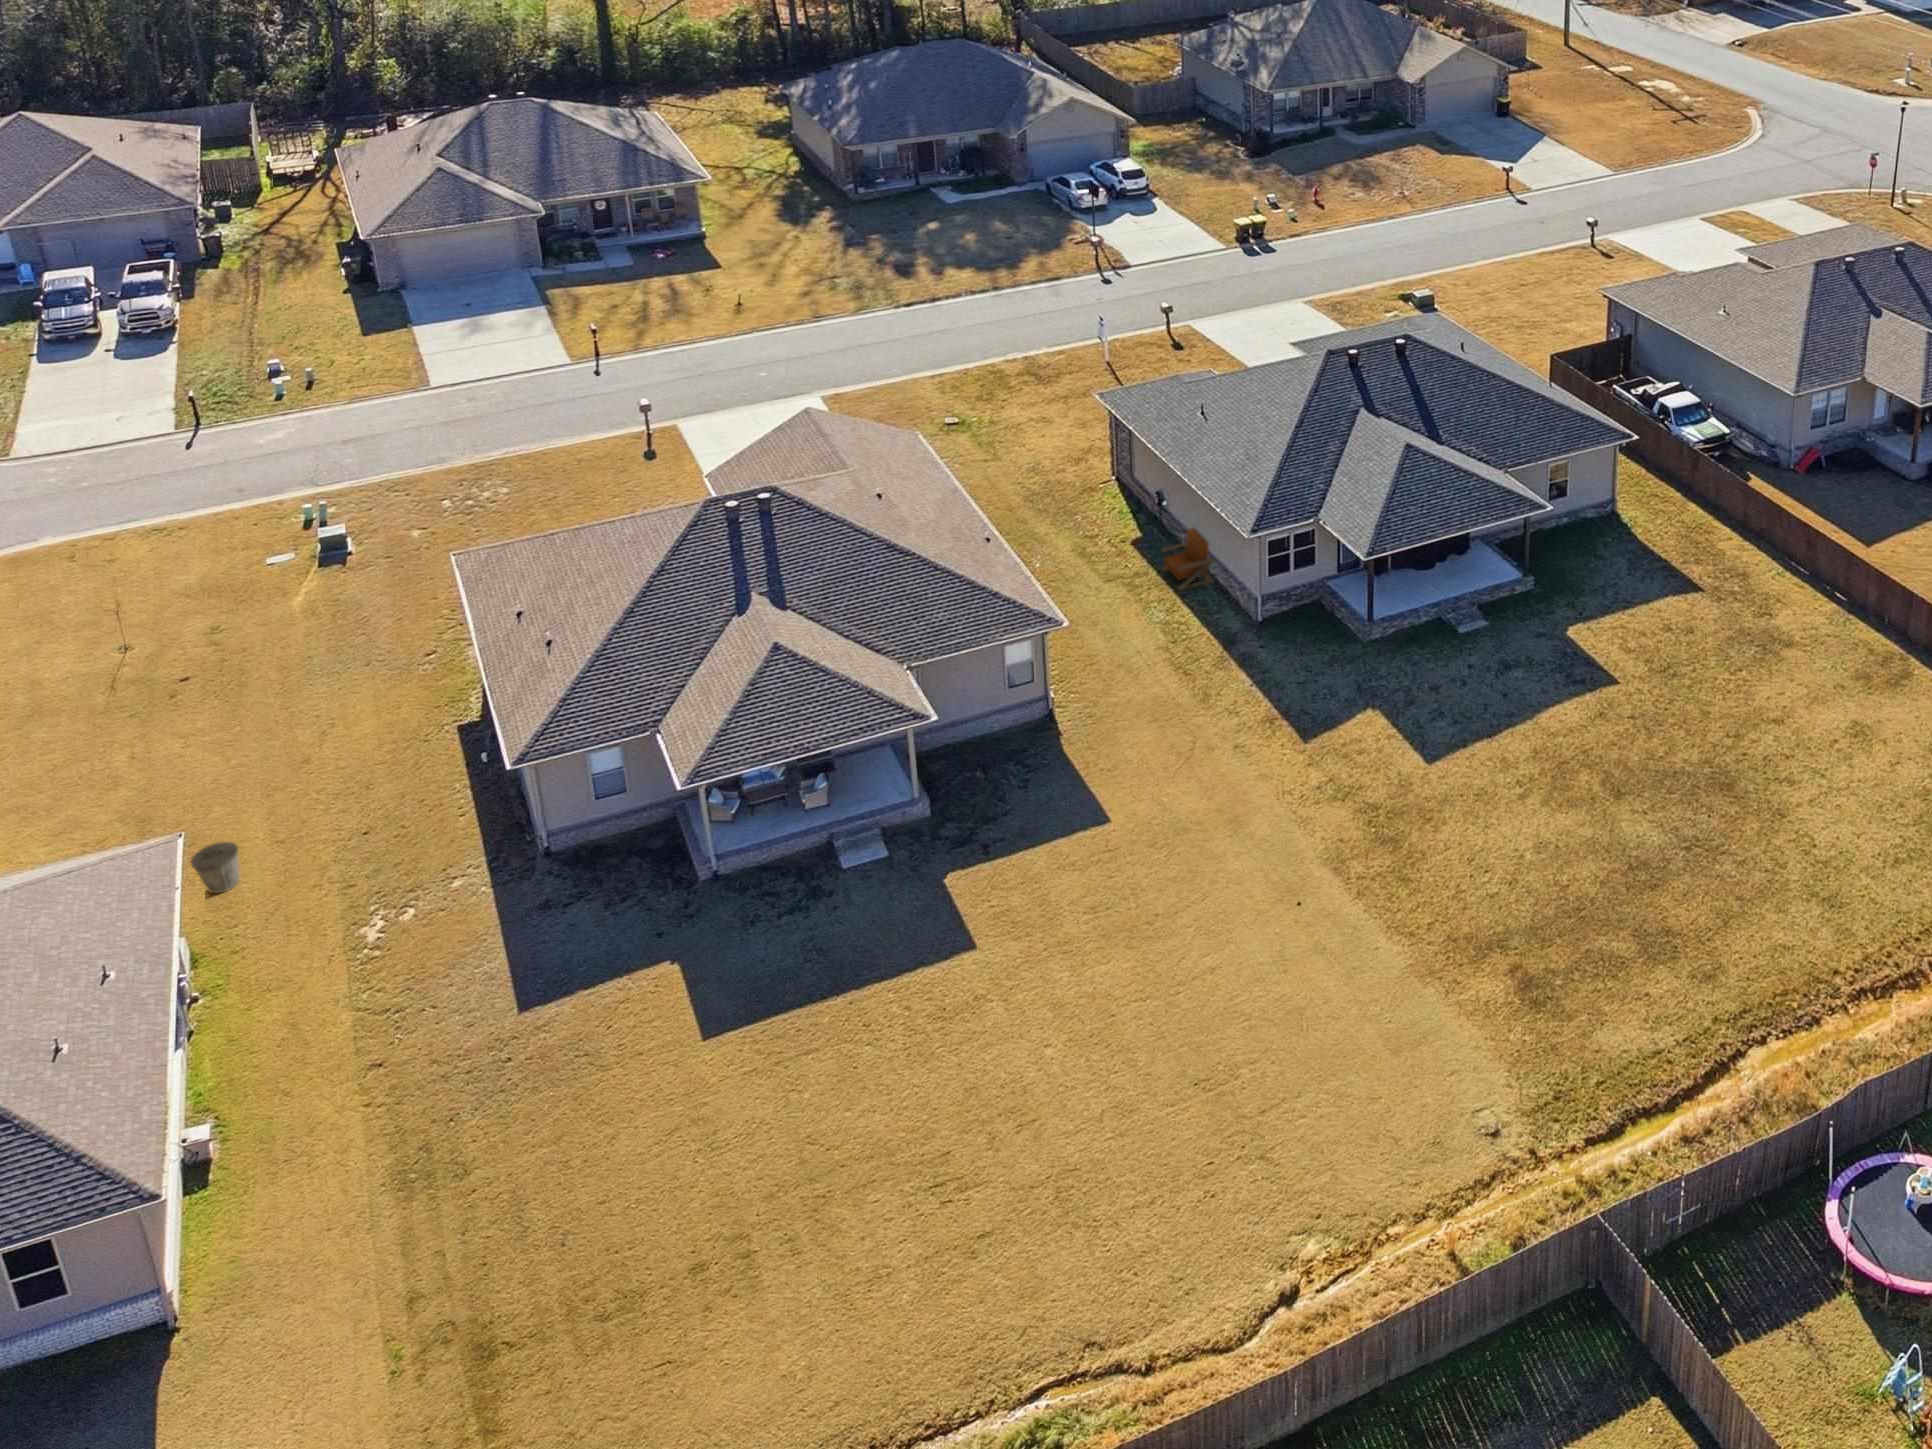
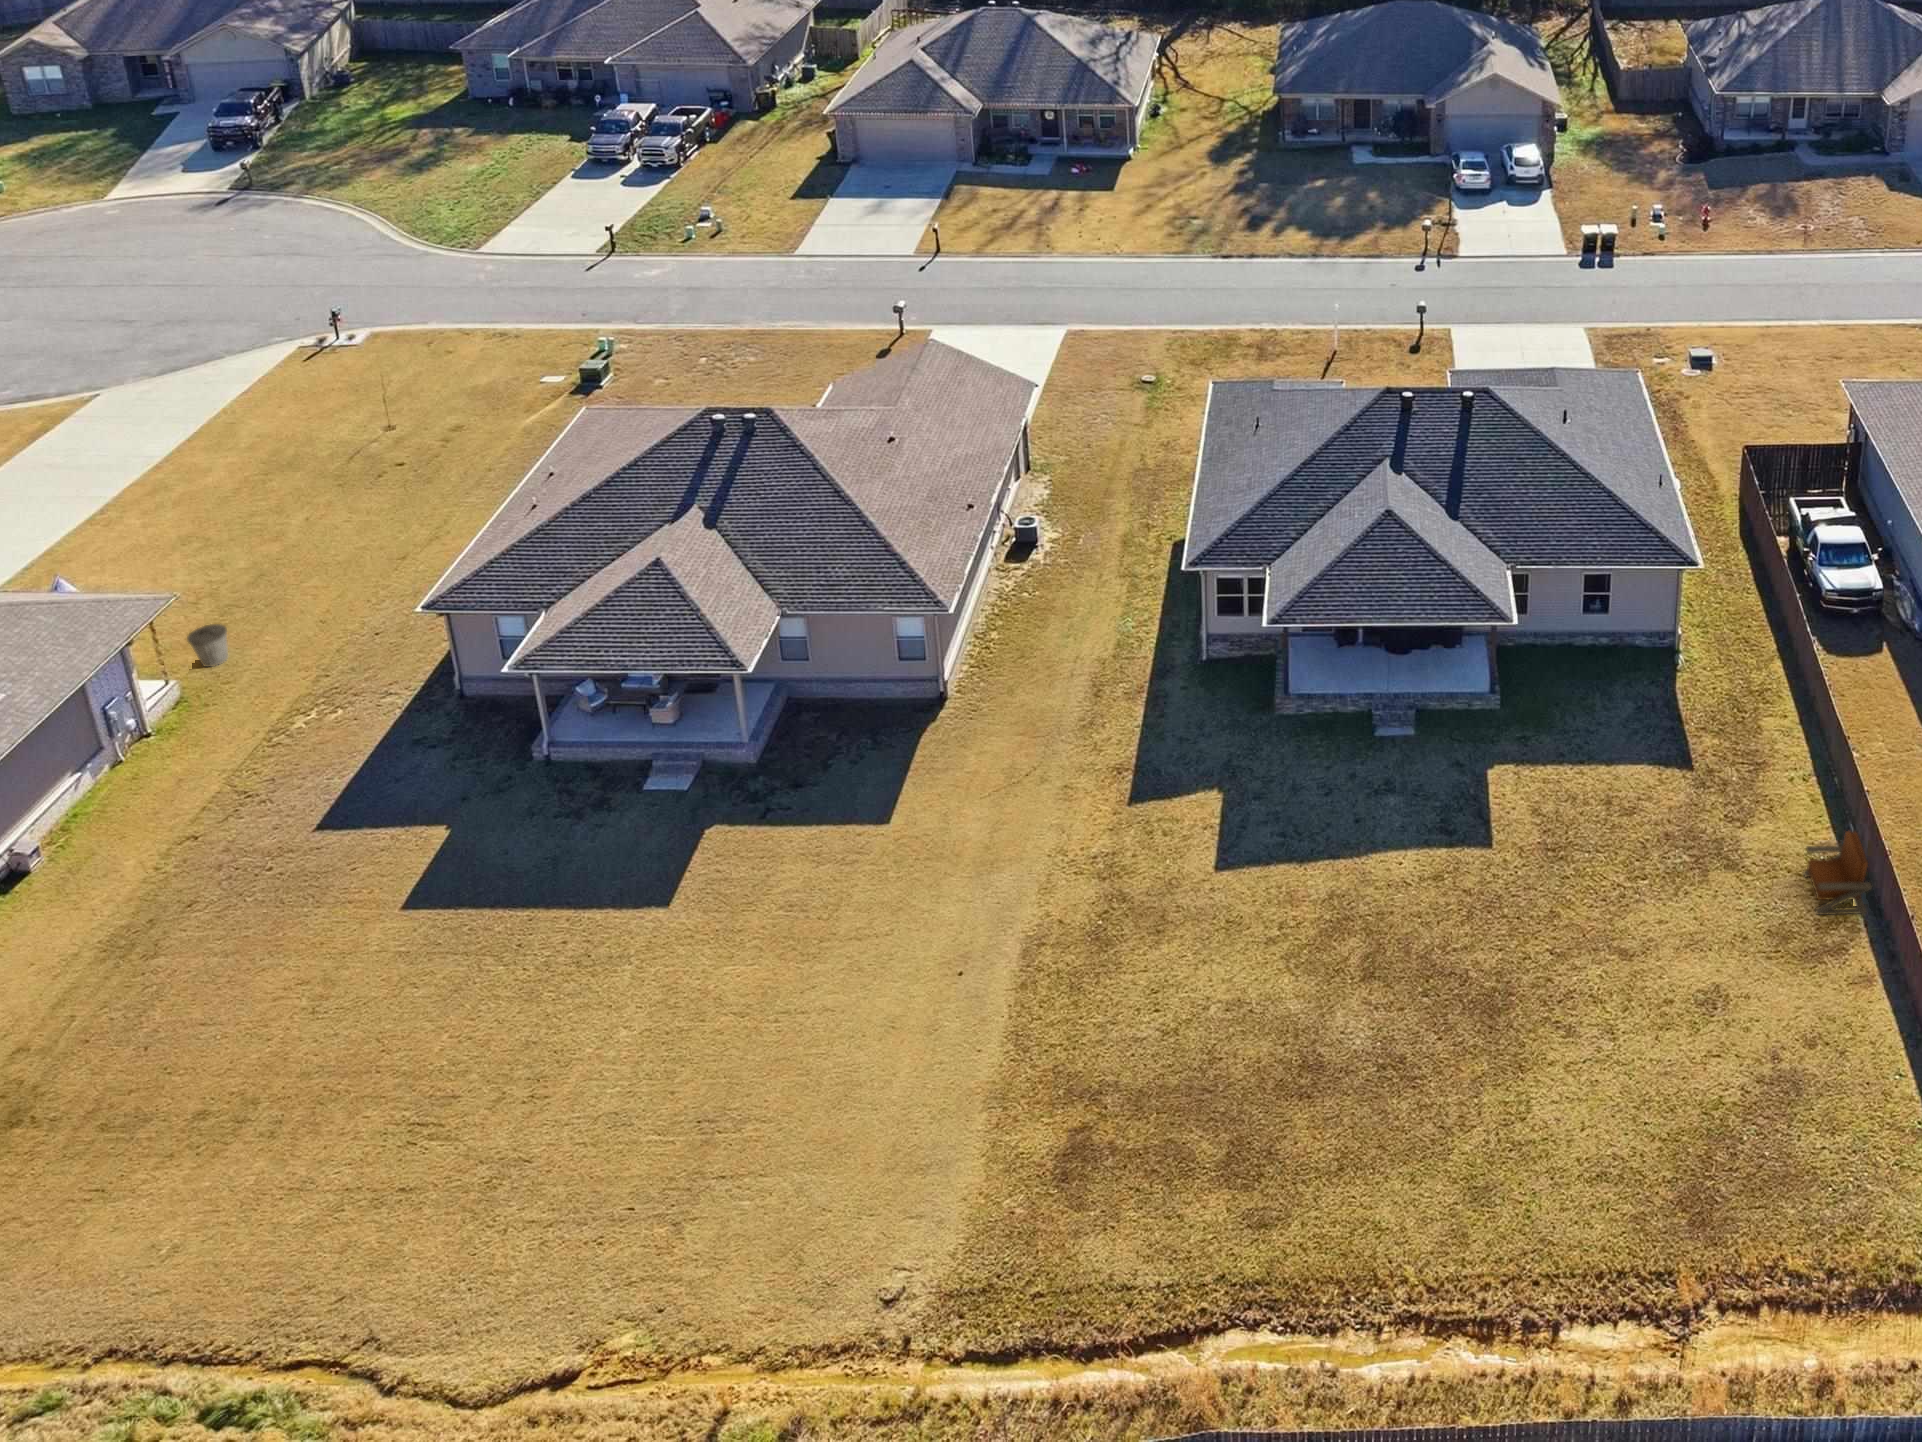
lounge chair: present [1162,528,1214,590] -> present [1803,831,1872,915]

